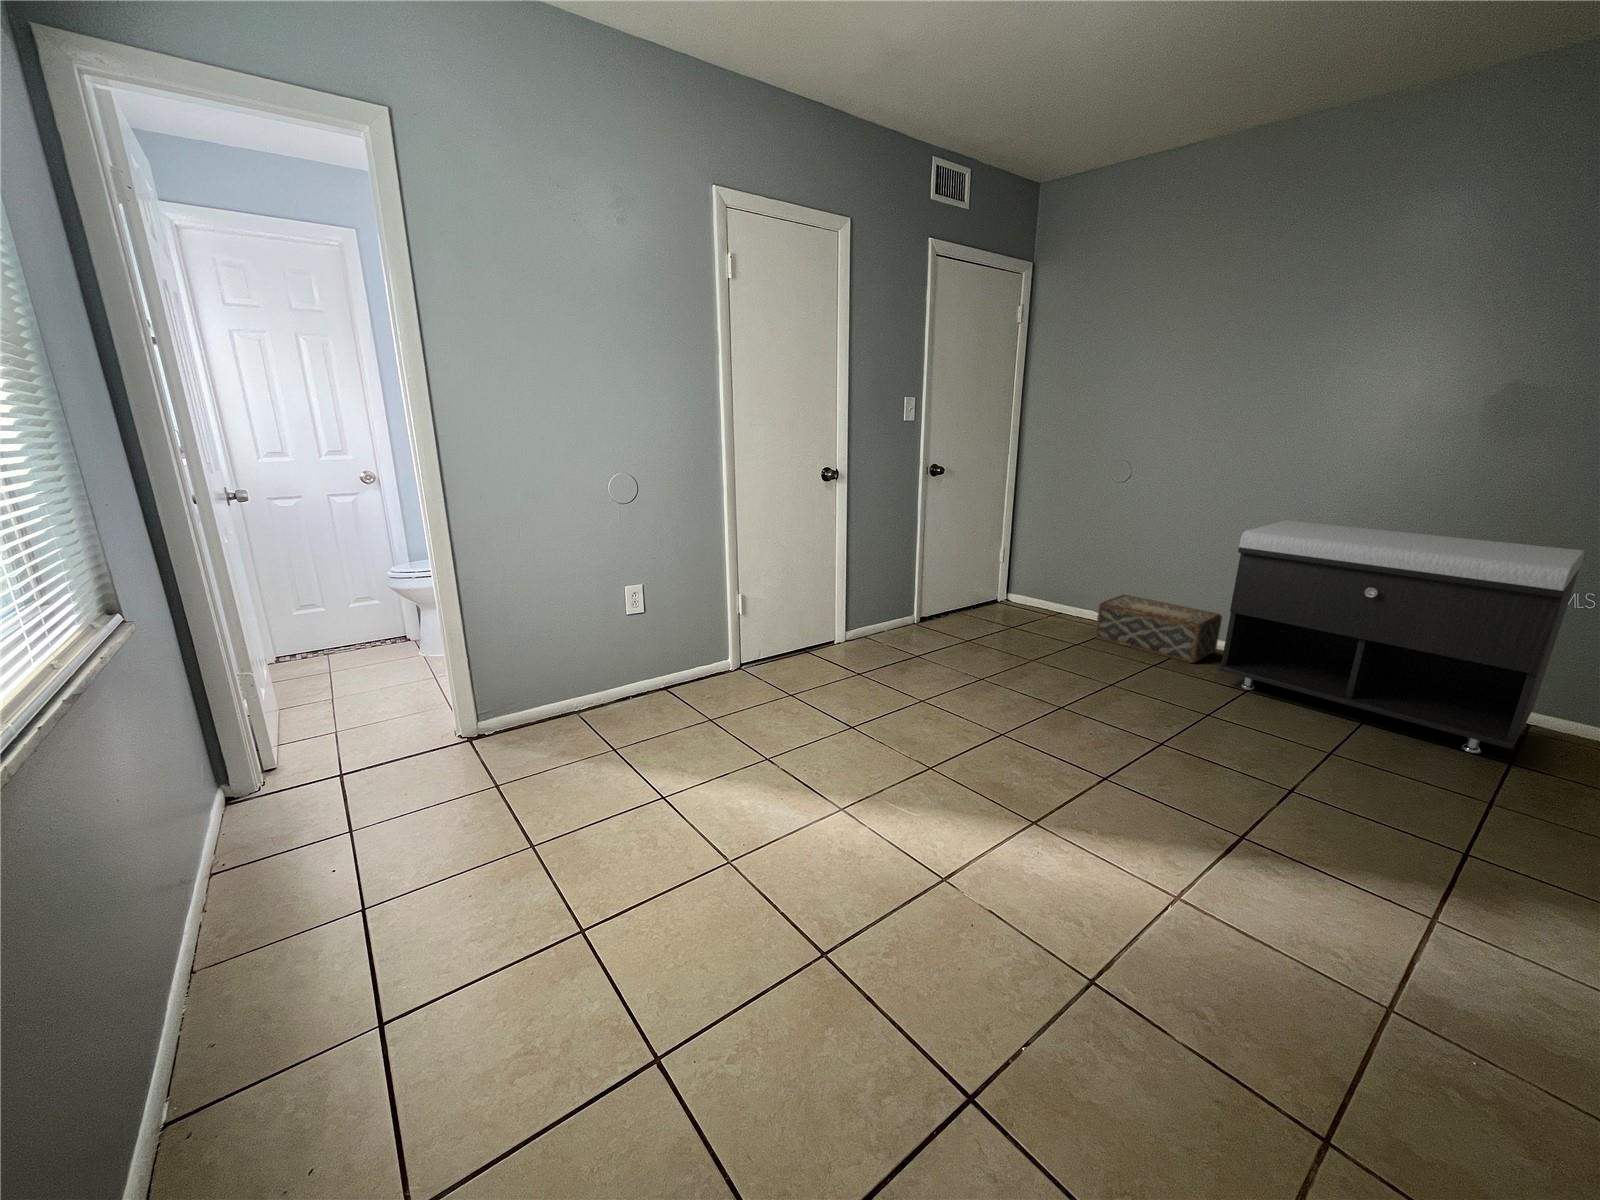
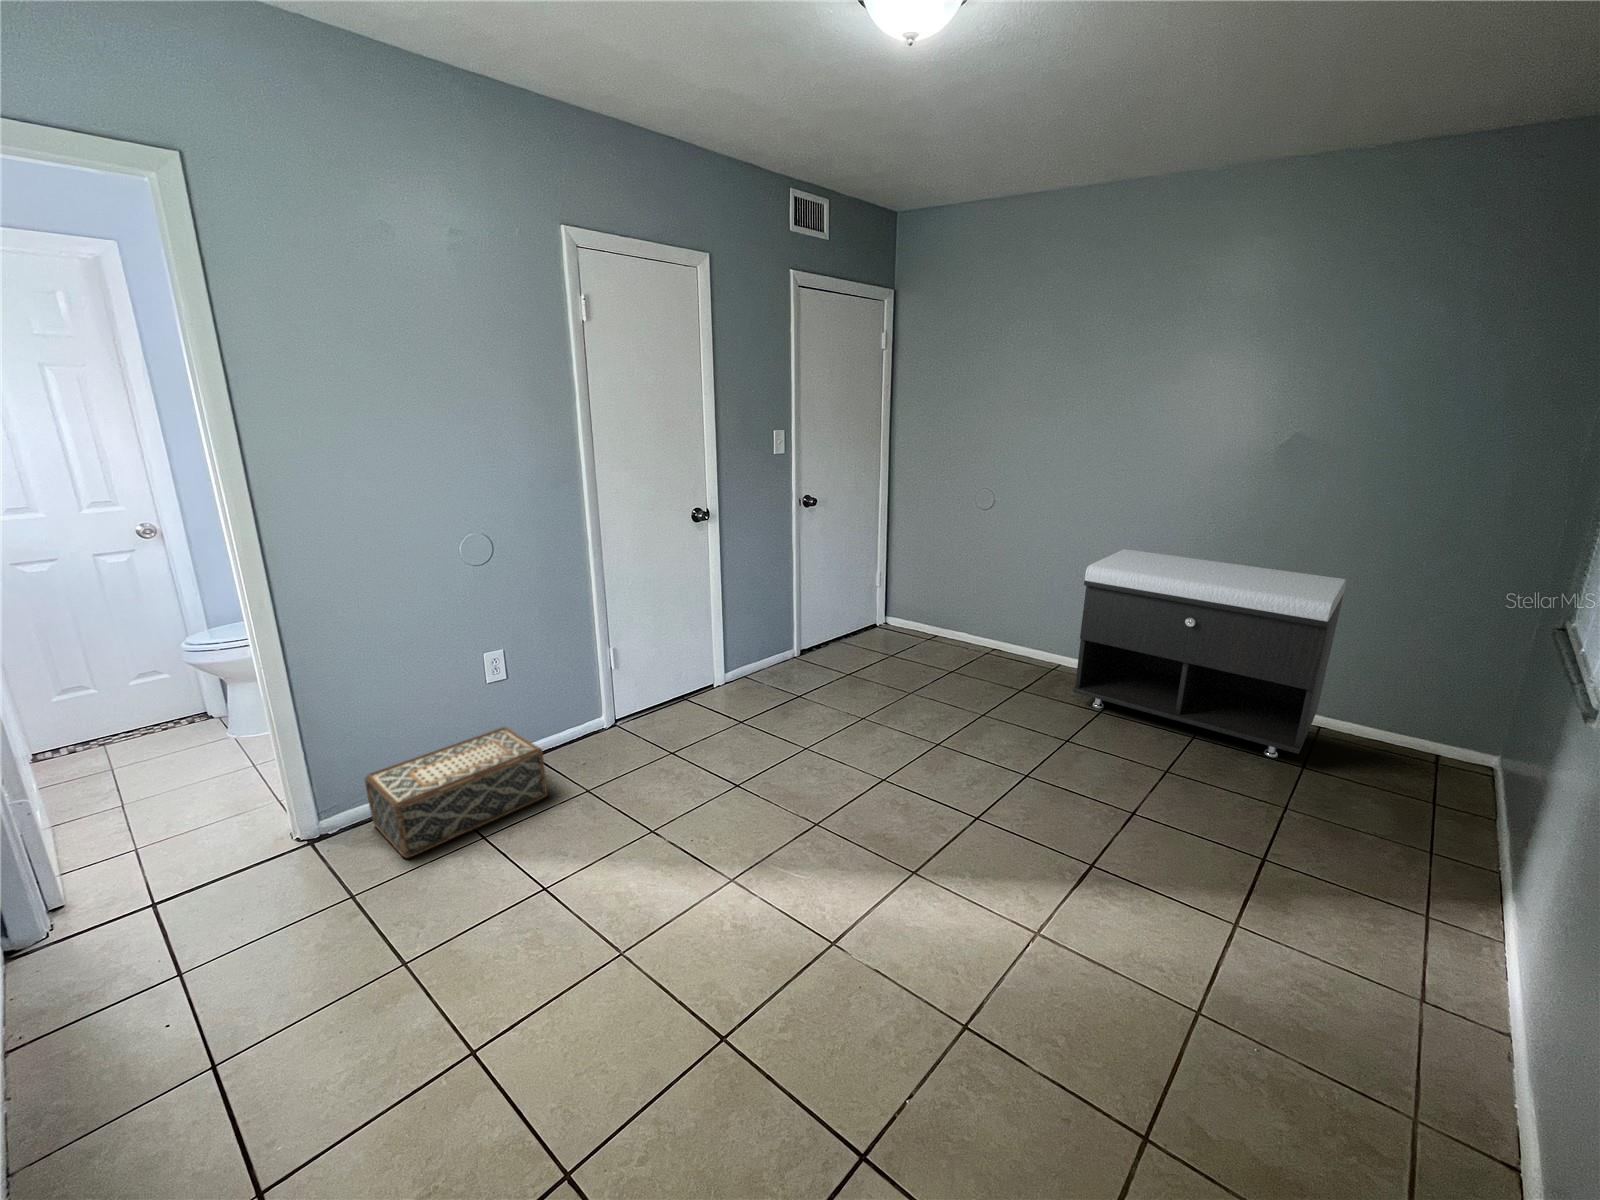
woven basket: present [1095,595,1222,663] -> present [365,727,547,858]

